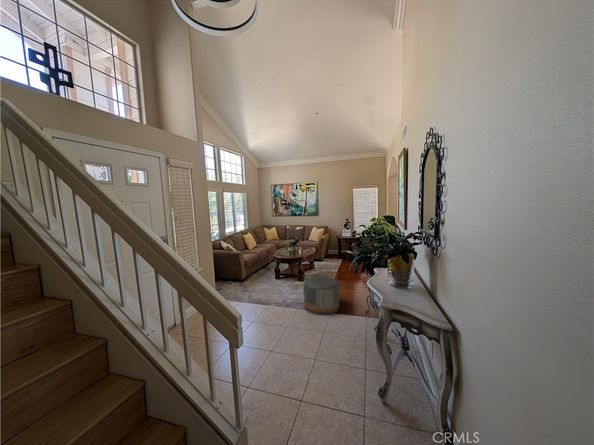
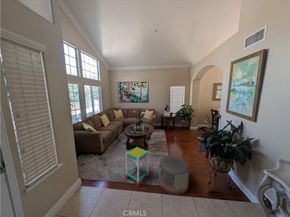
side table: none [265,265,295,307] -> present [125,147,150,187]

